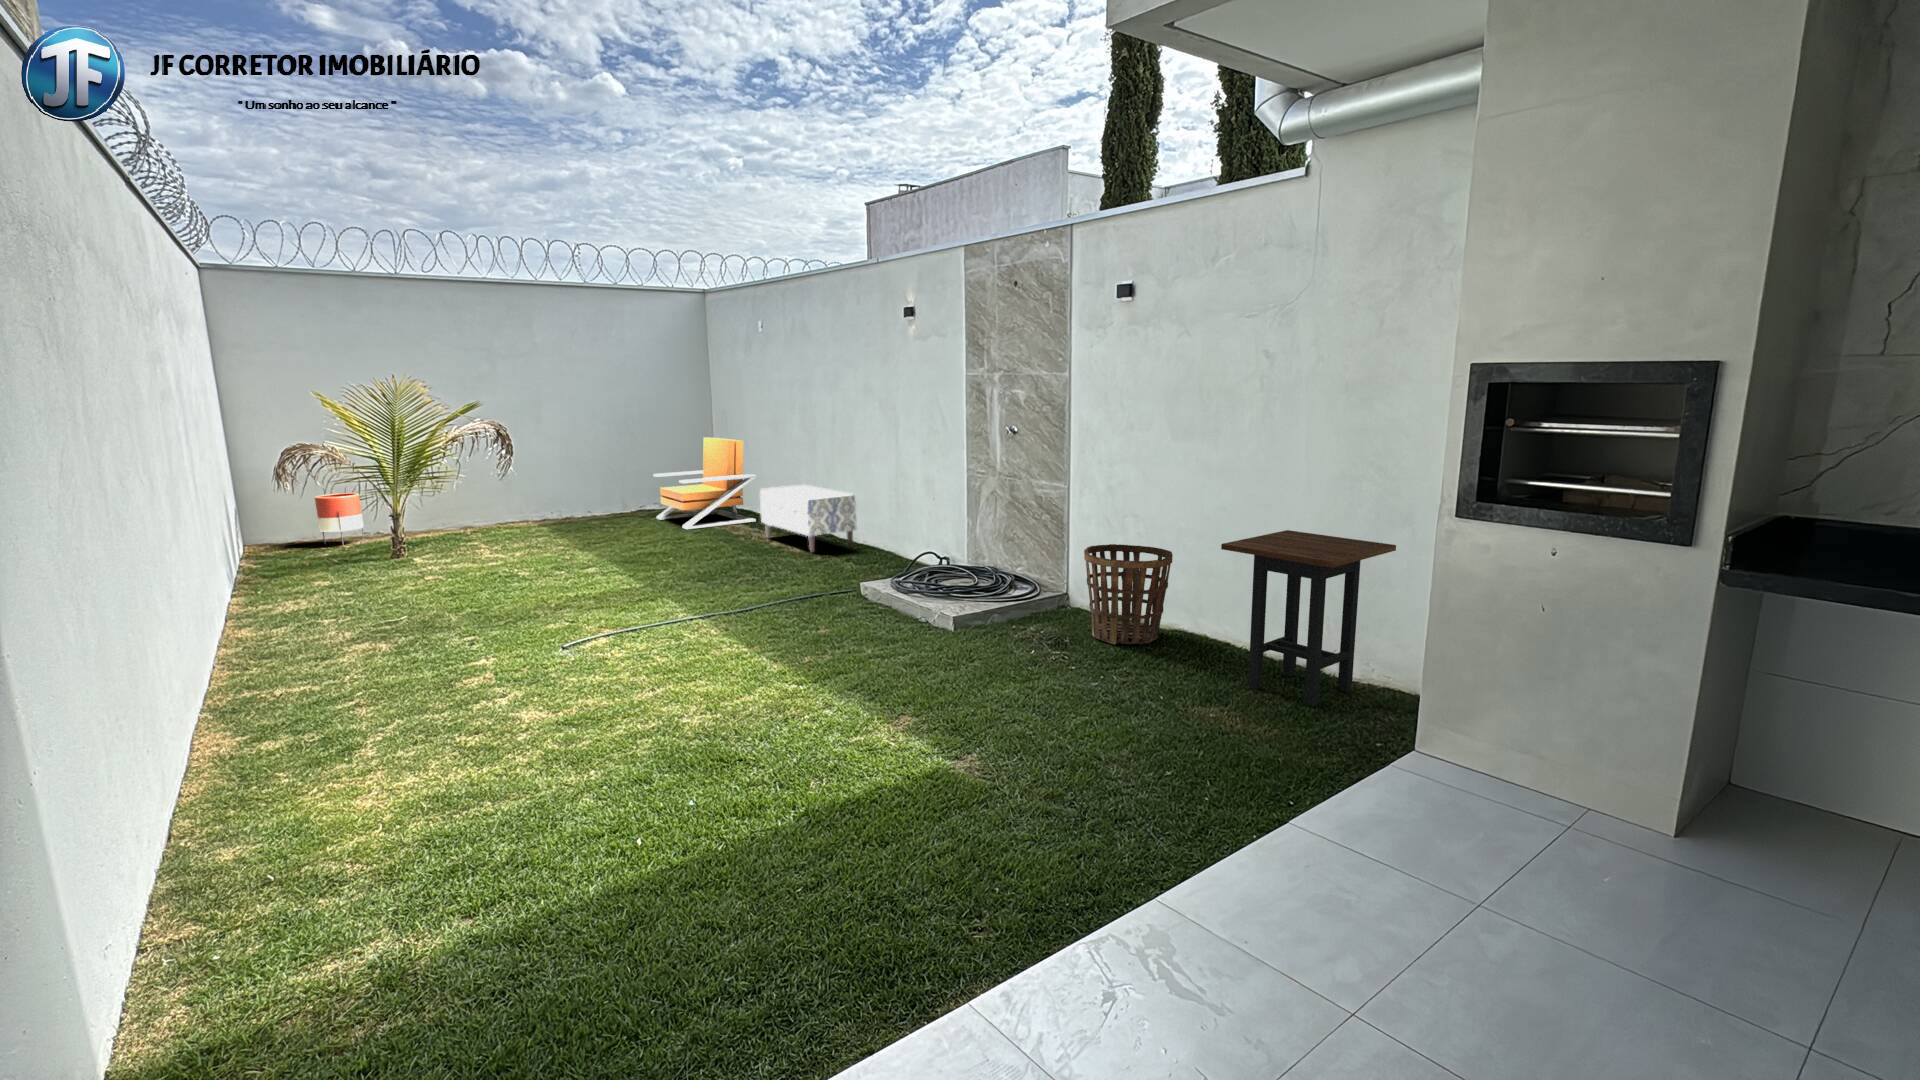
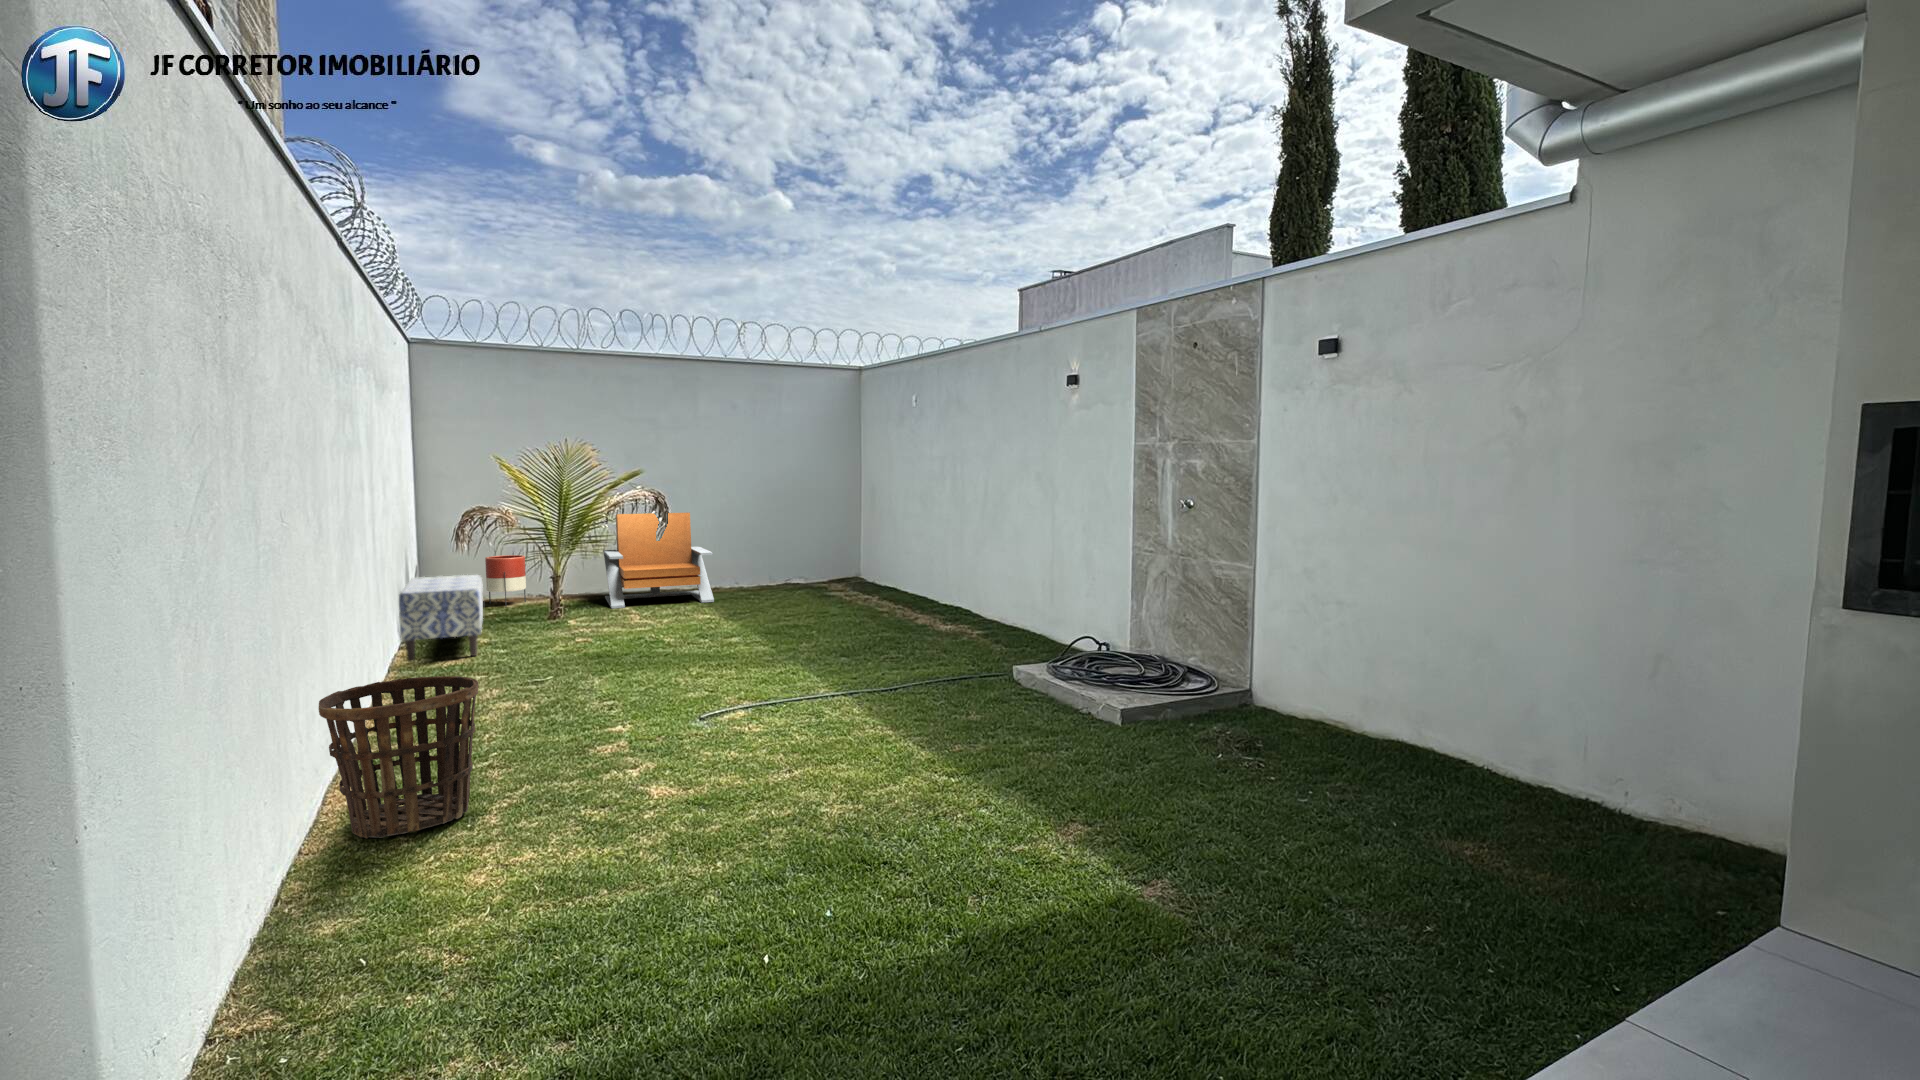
lounge chair: present [653,437,756,529] -> present [603,513,714,608]
bench: present [760,485,856,552] -> present [399,575,483,661]
side table: present [1221,530,1396,707] -> none [1472,624,1718,853]
basket: present [1084,544,1173,644] -> present [319,676,478,839]

